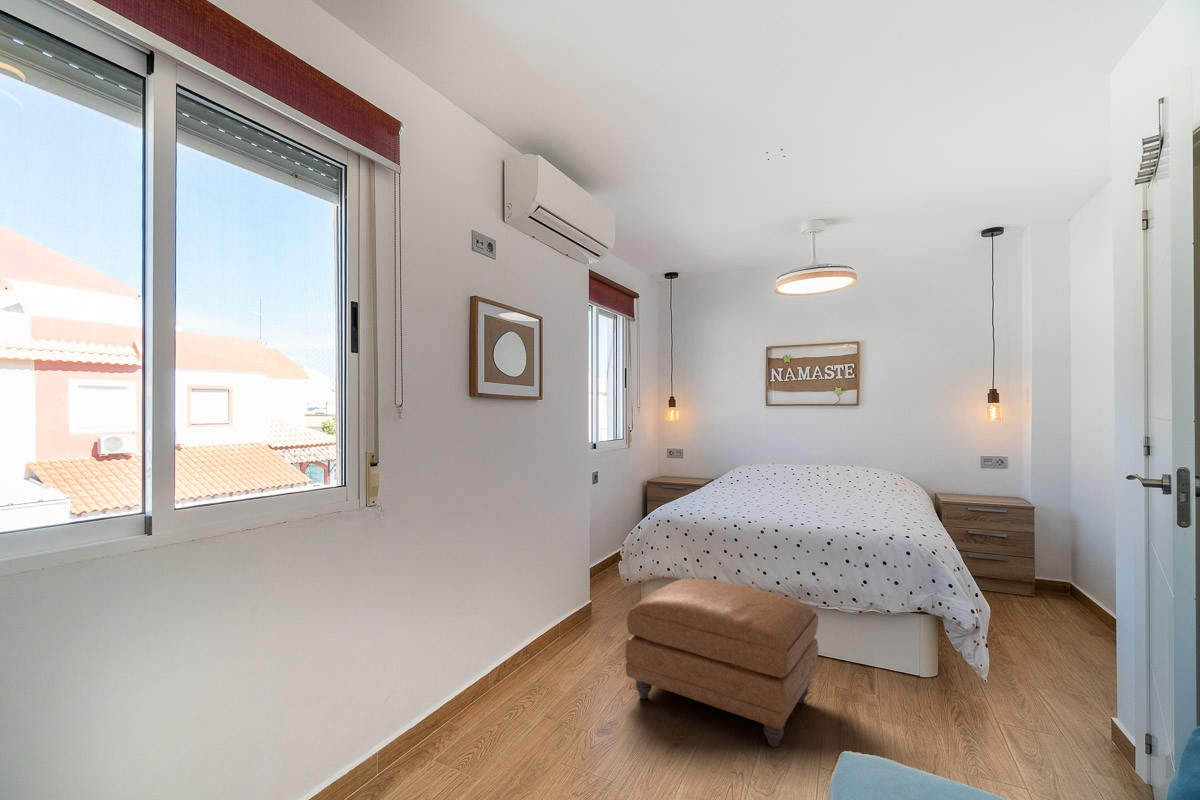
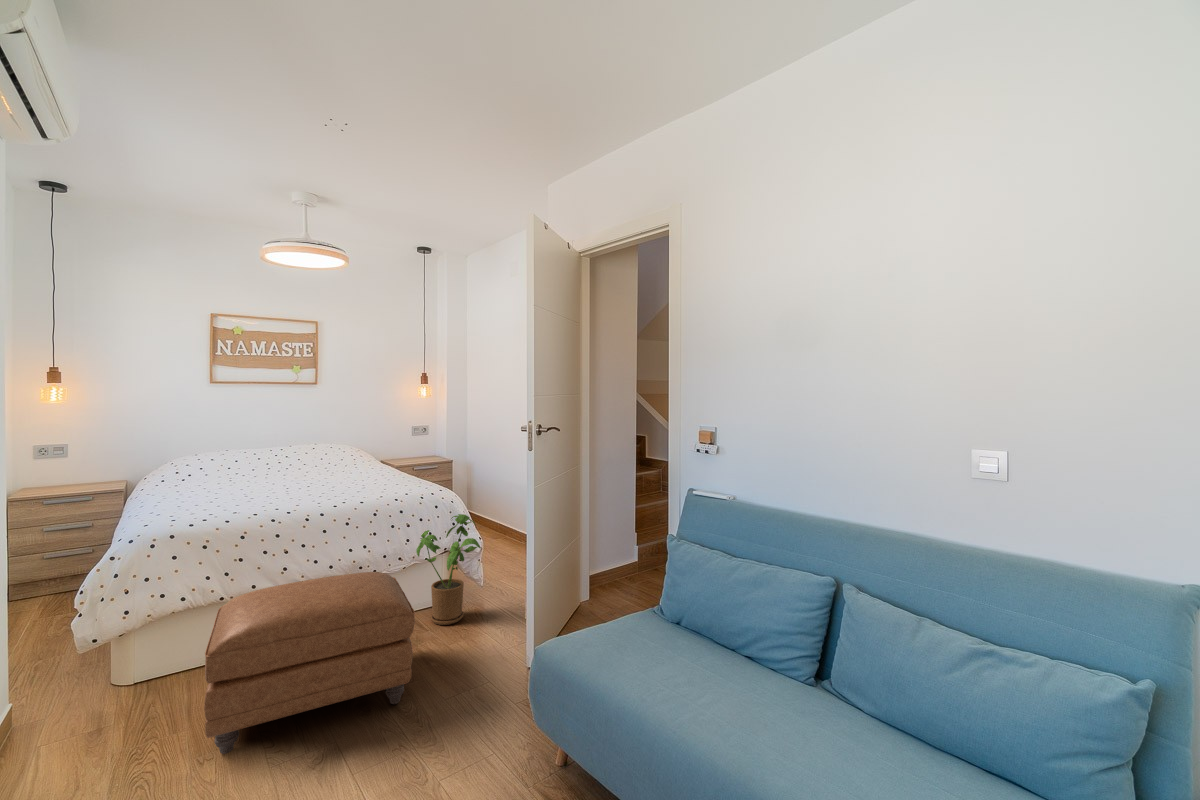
house plant: none [874,567,959,710] -> present [416,514,481,625]

